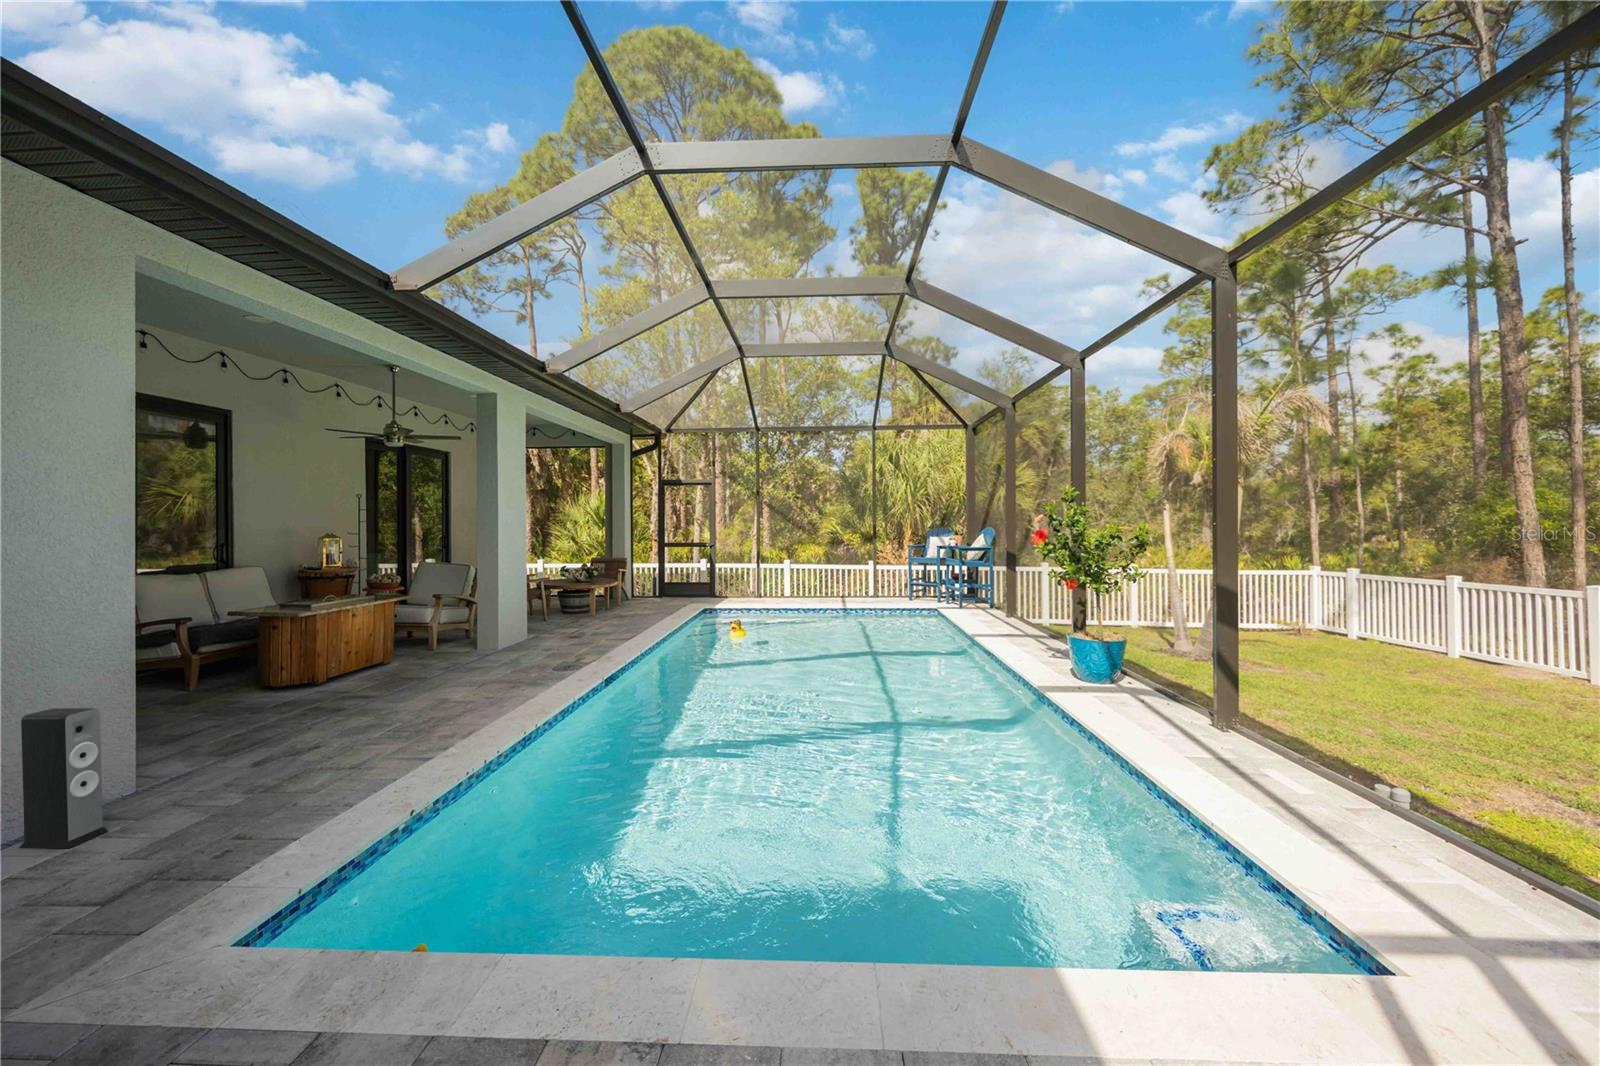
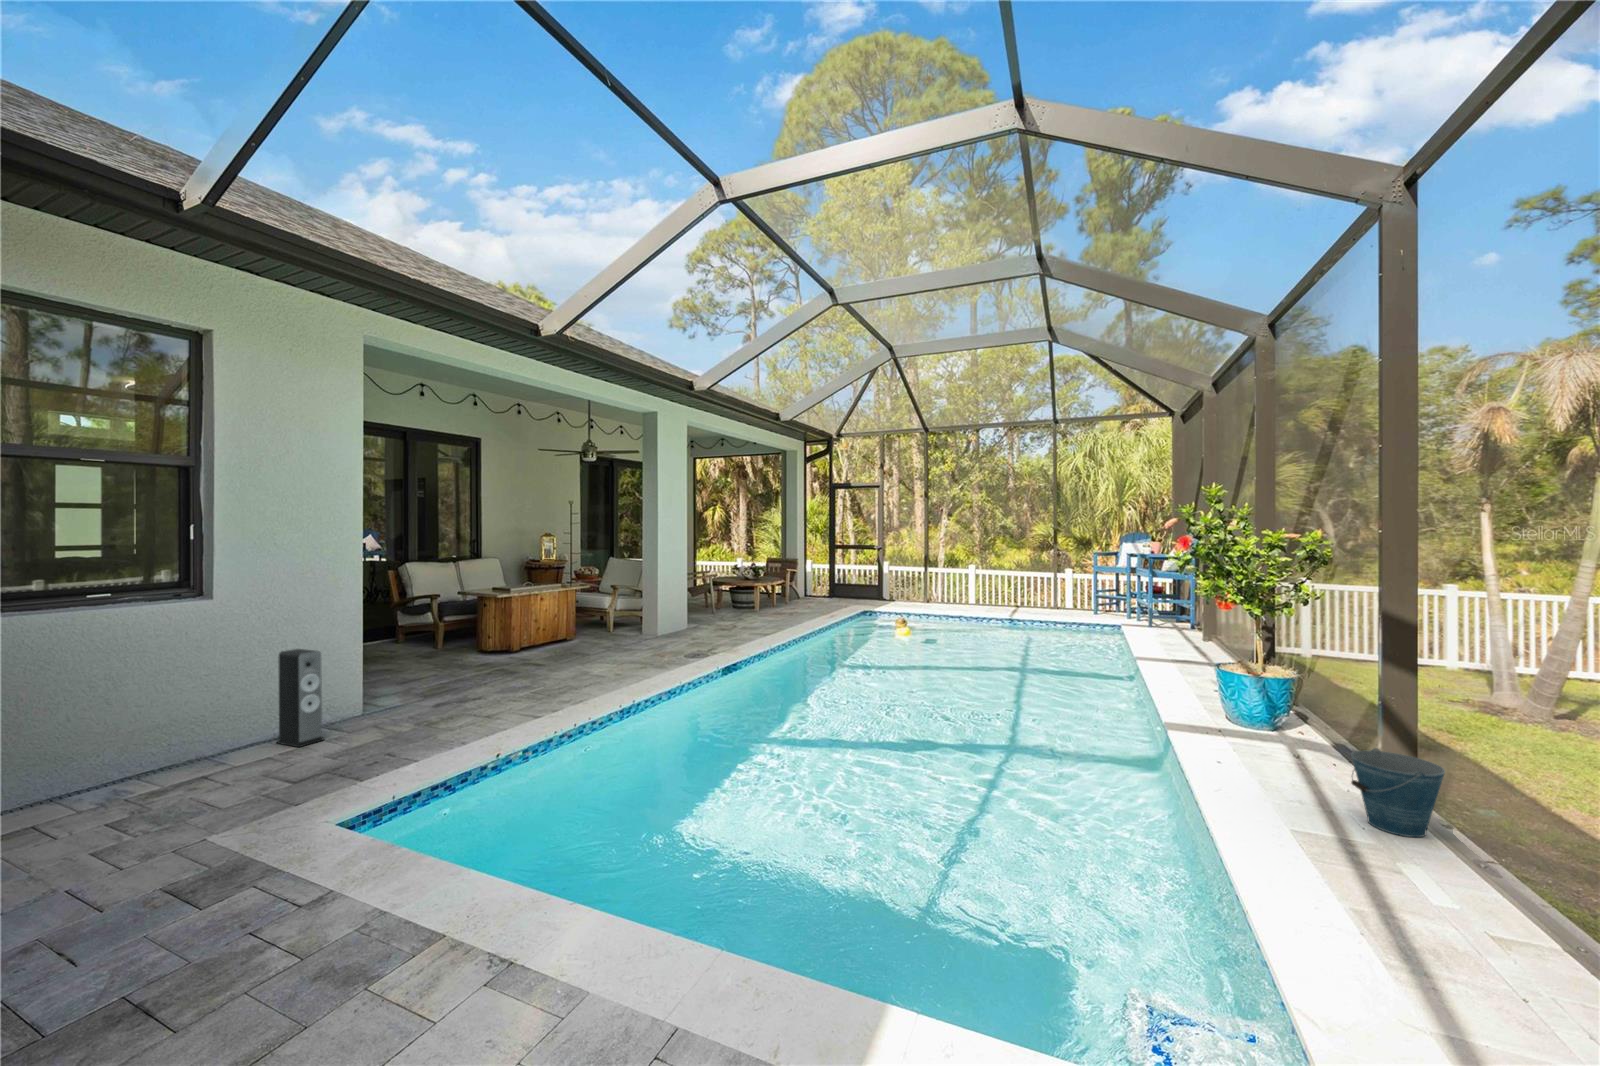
bucket: none [1210,695,1275,760] -> present [1351,748,1445,837]

